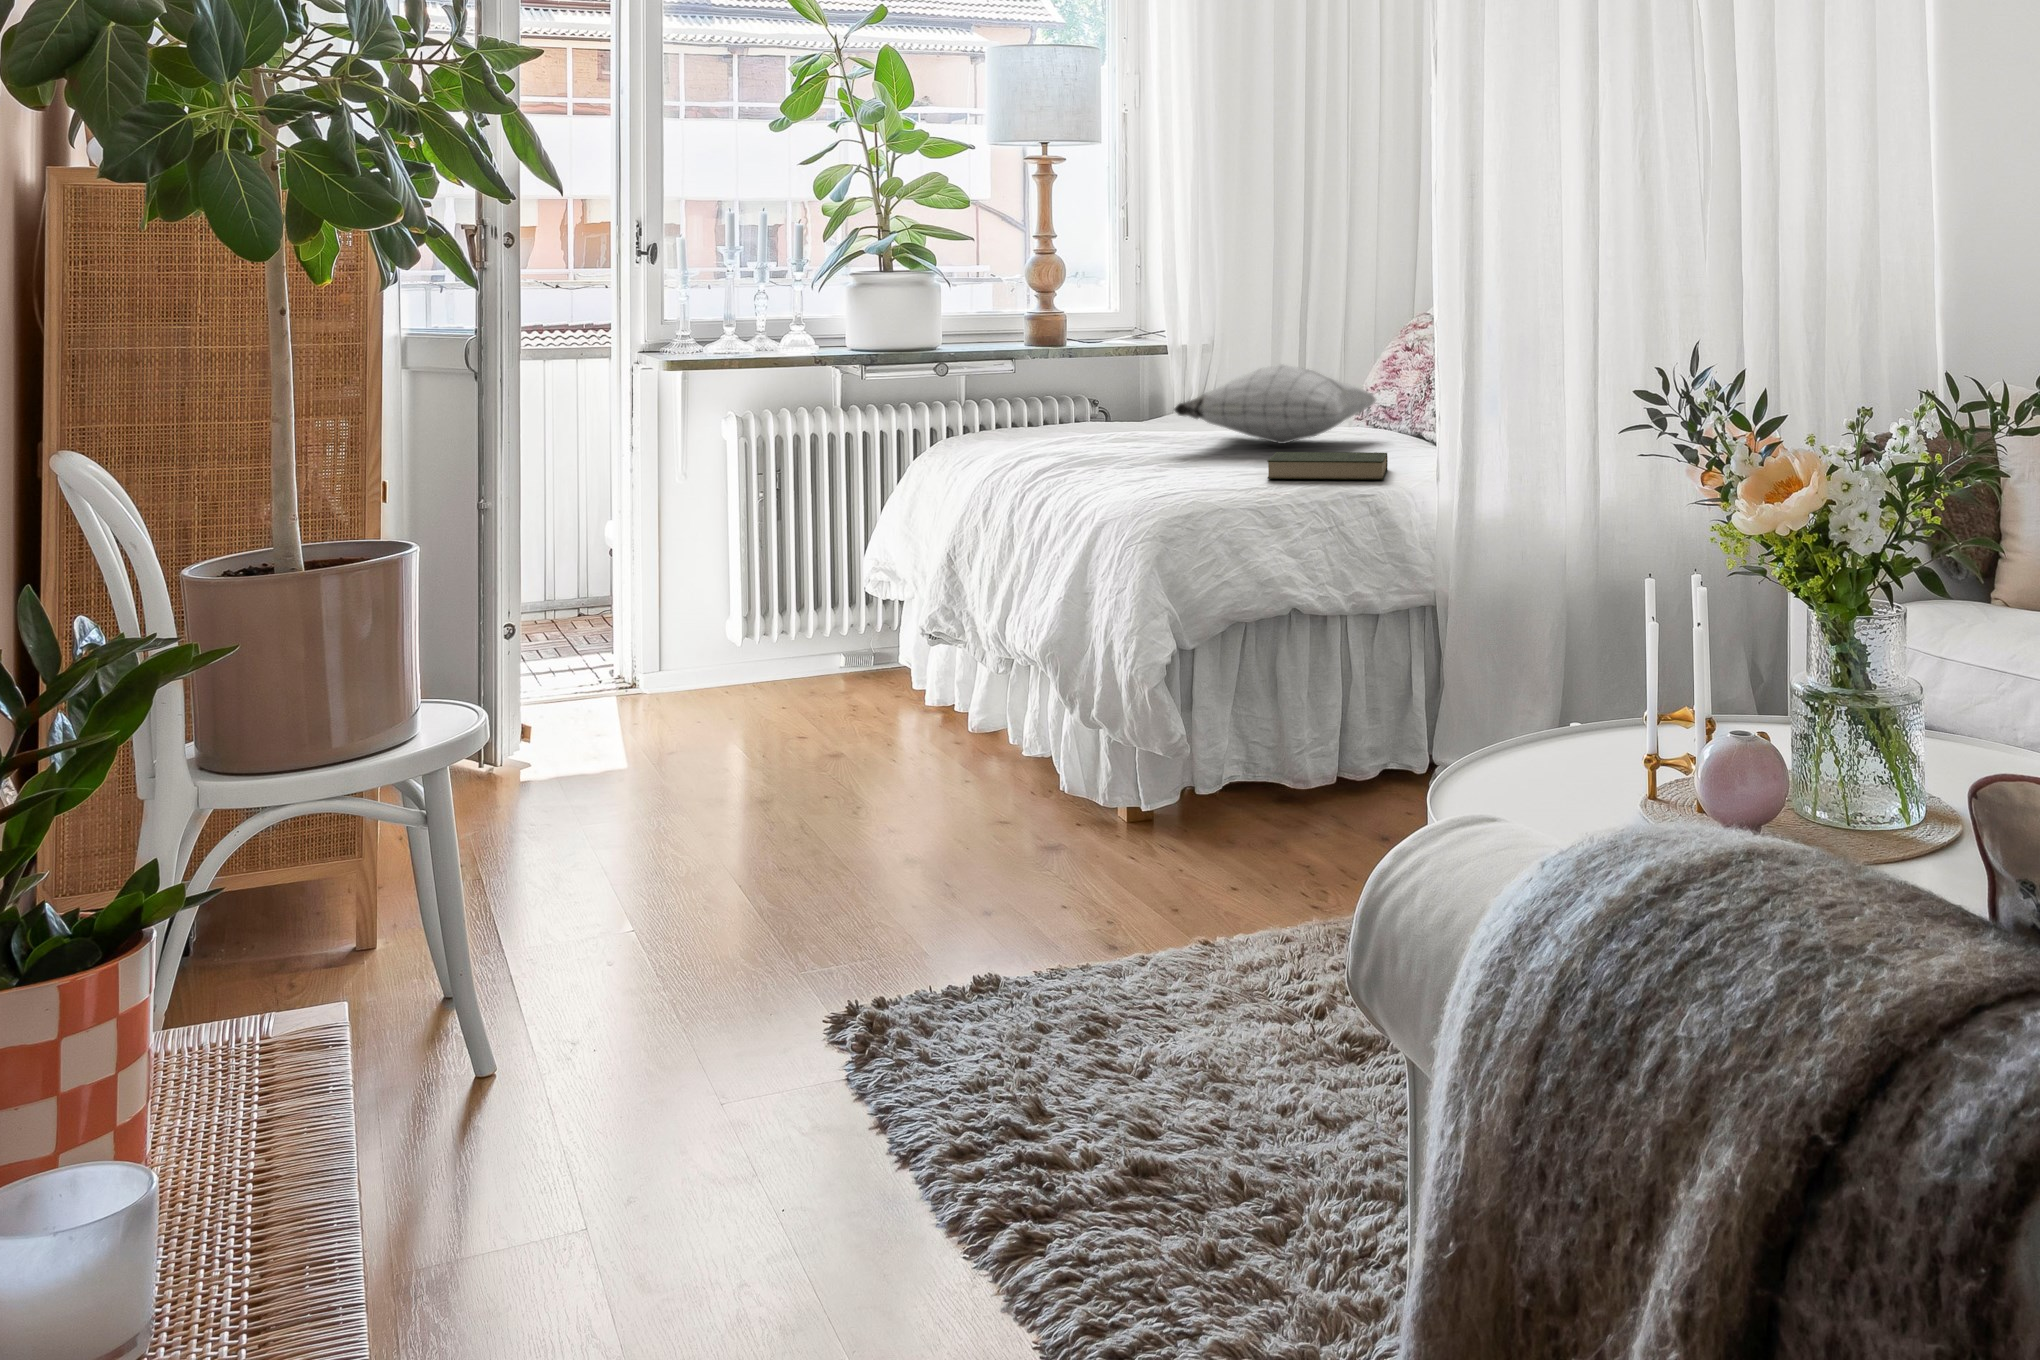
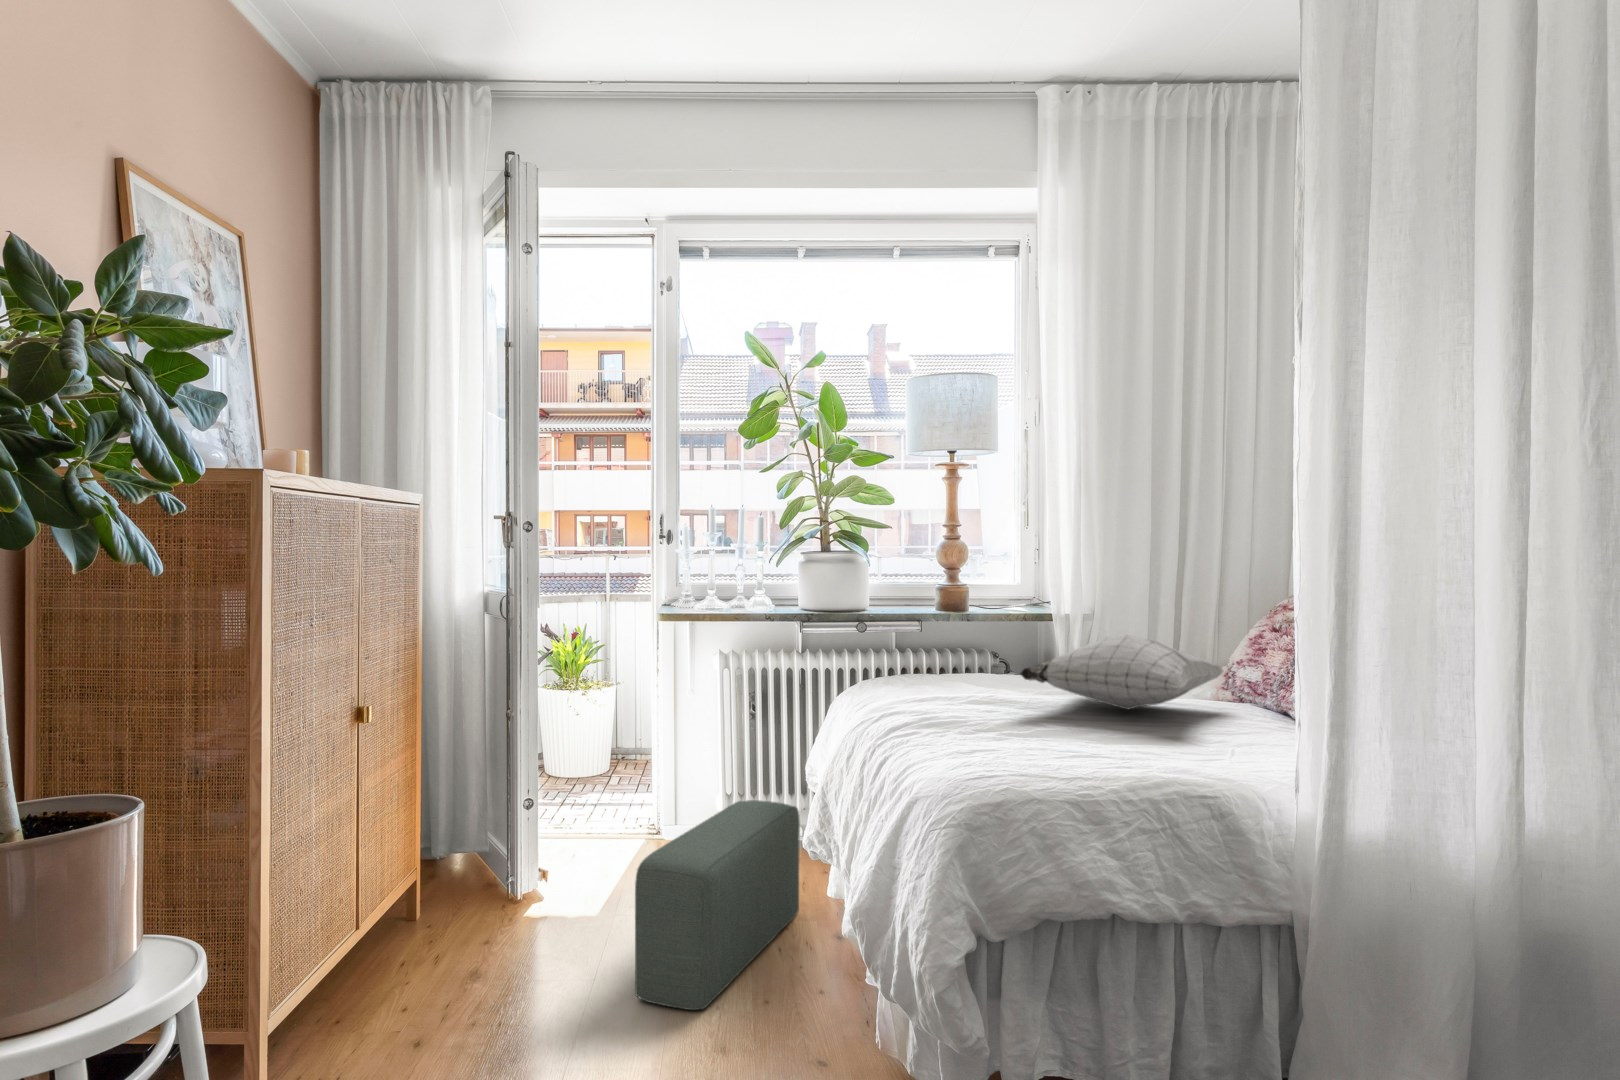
book: present [1267,452,1388,479] -> none [1097,726,1234,772]
pouf: none [762,587,903,795] -> present [635,800,800,1010]

